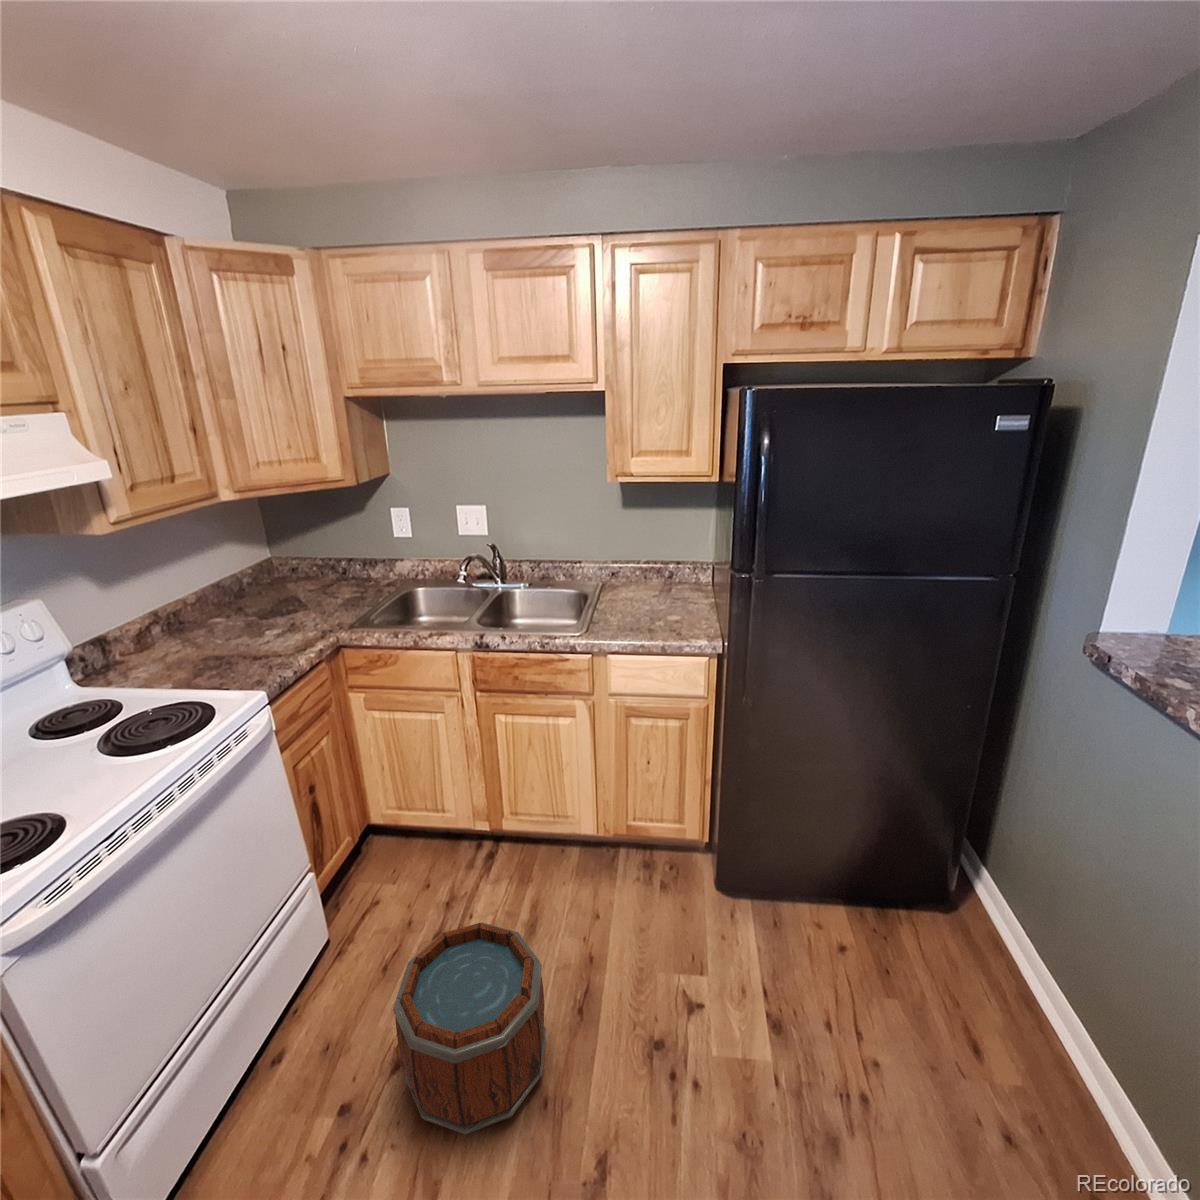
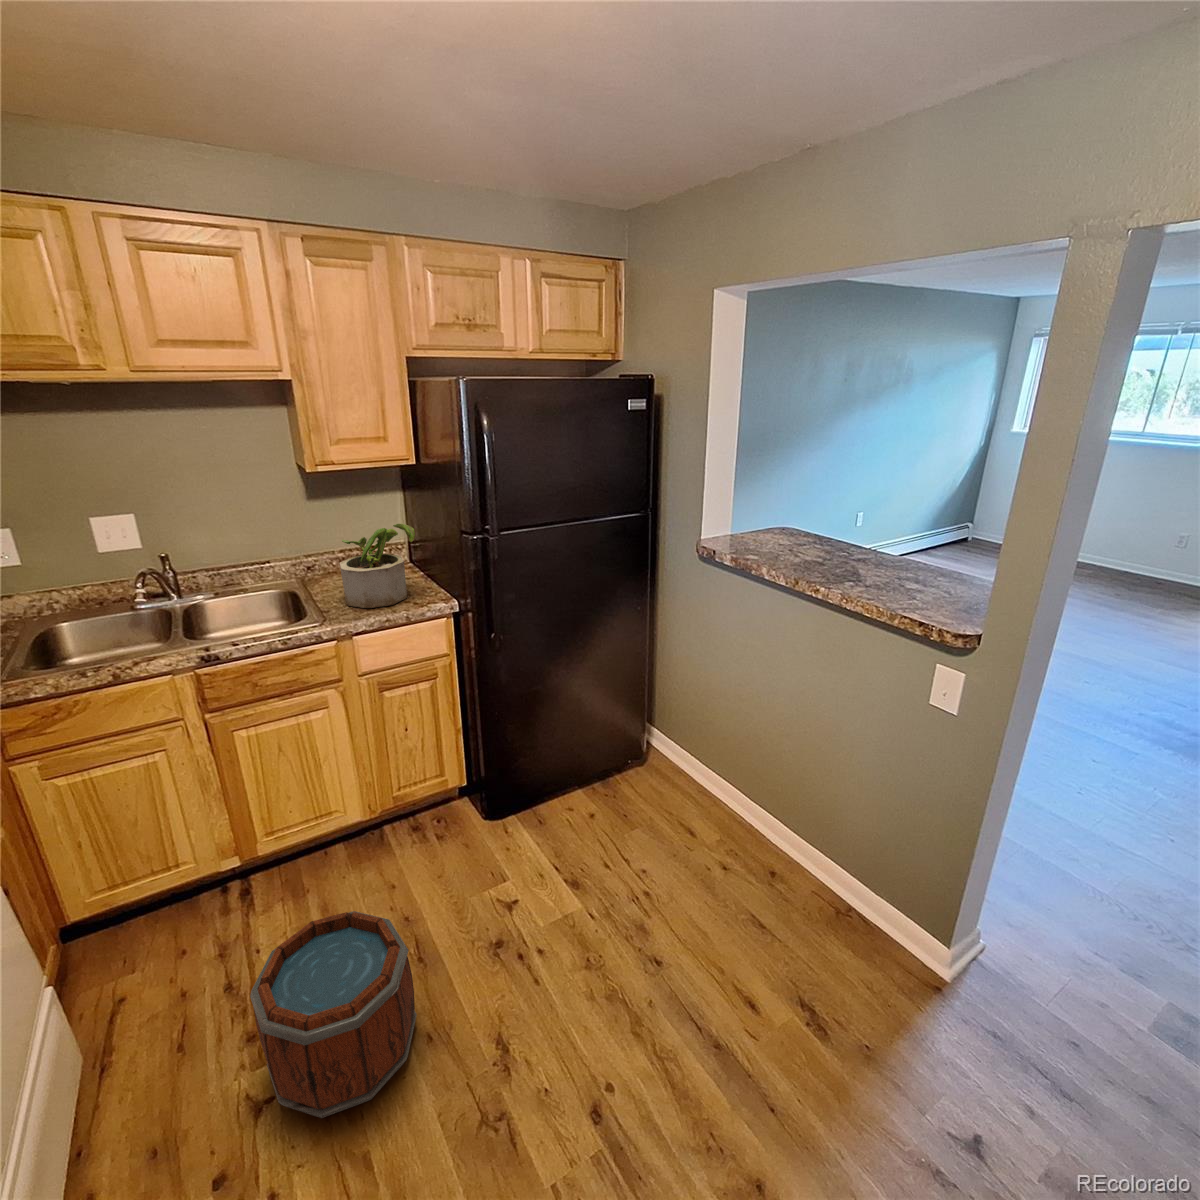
potted plant: none [617,545,697,630] -> present [340,524,415,608]

